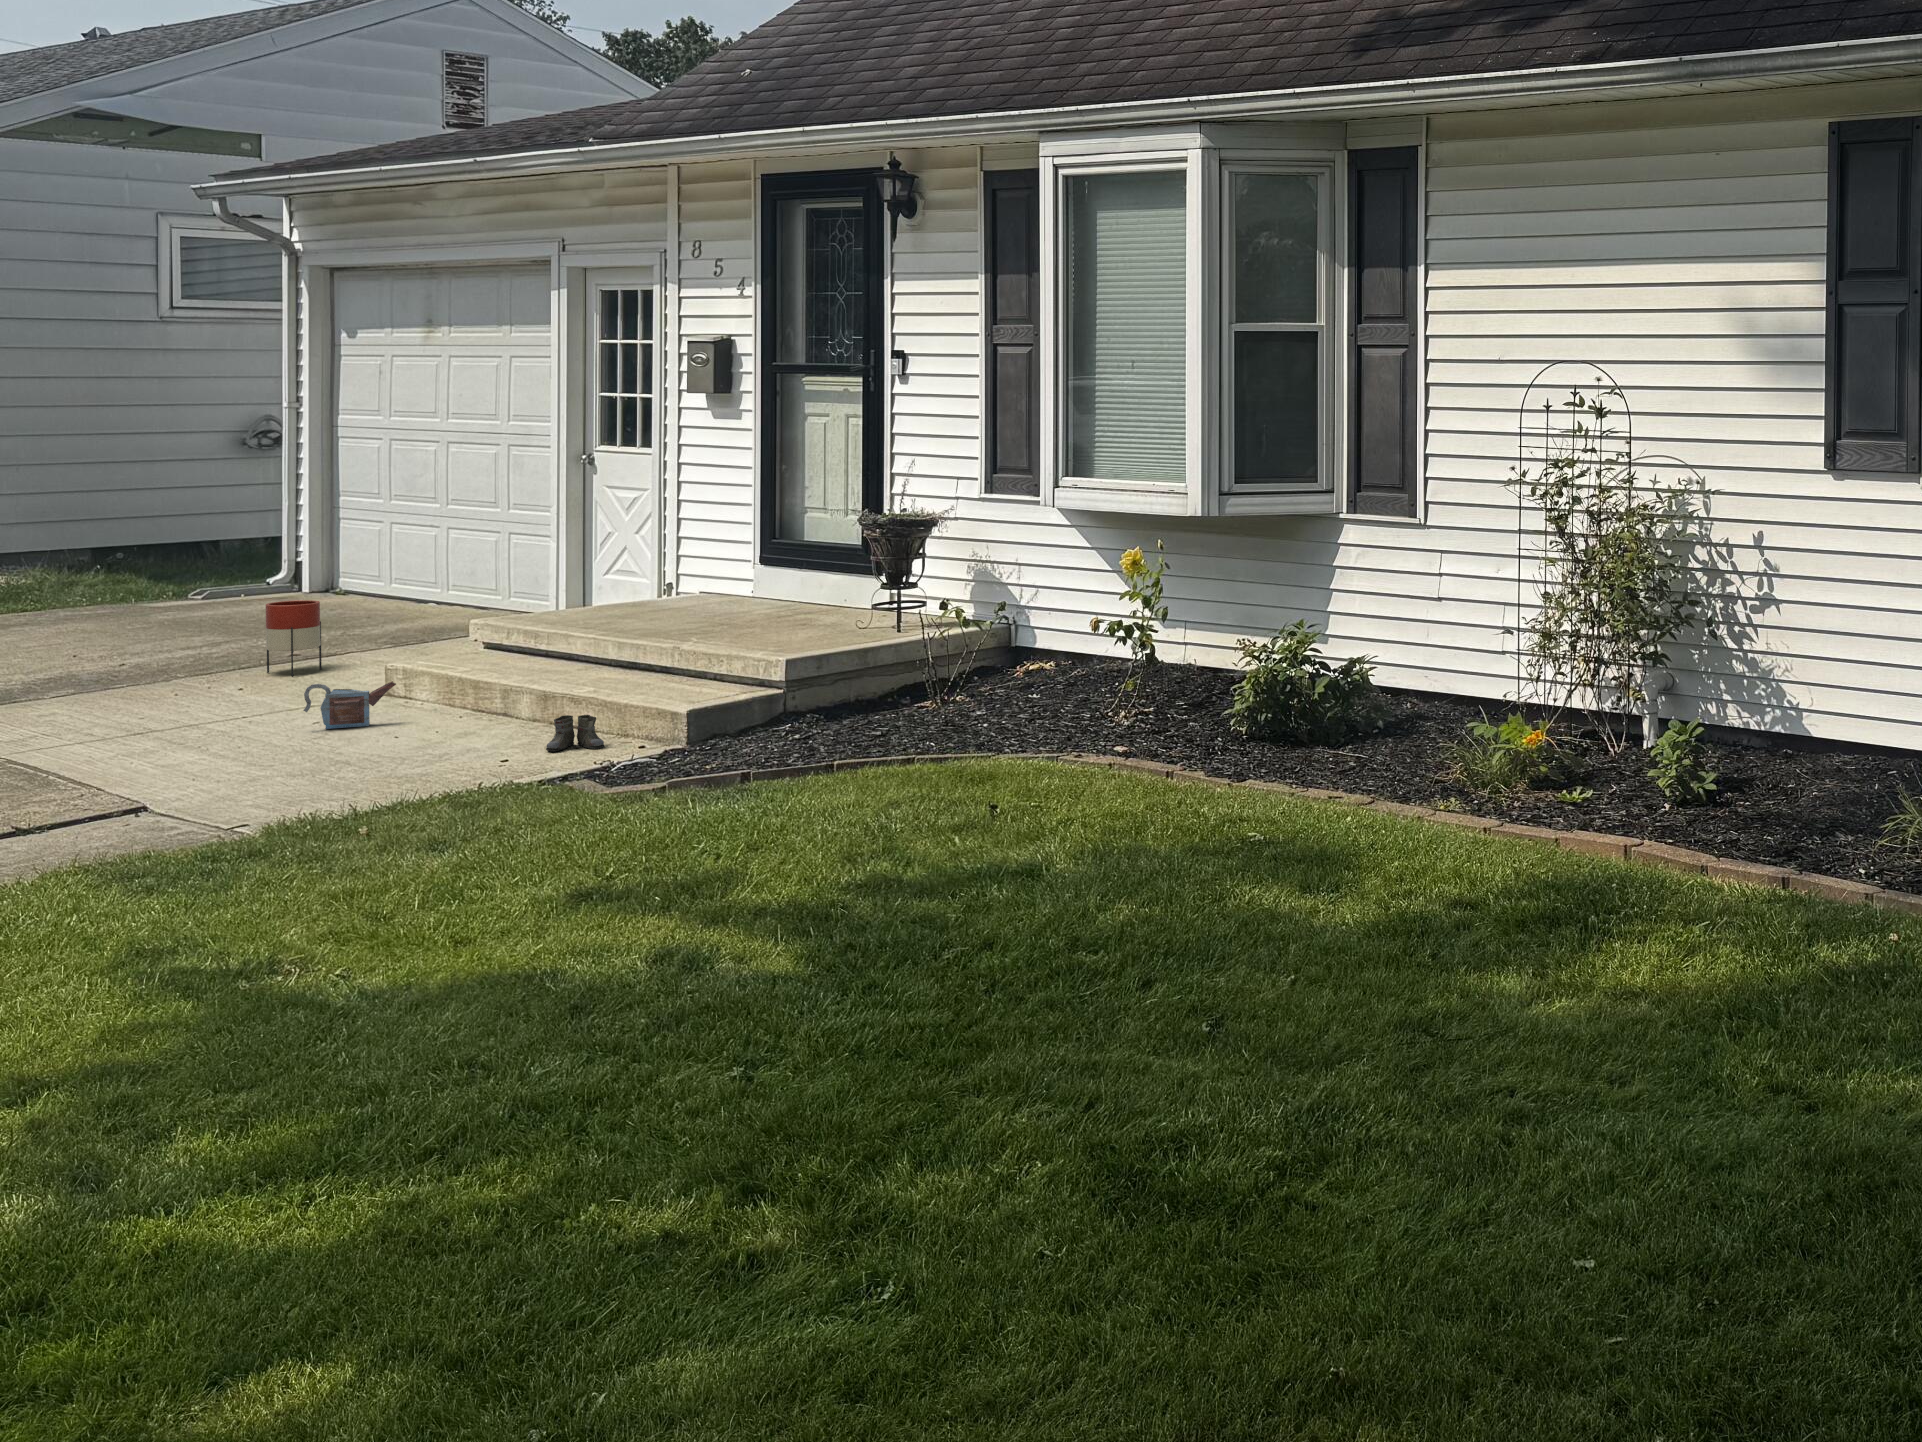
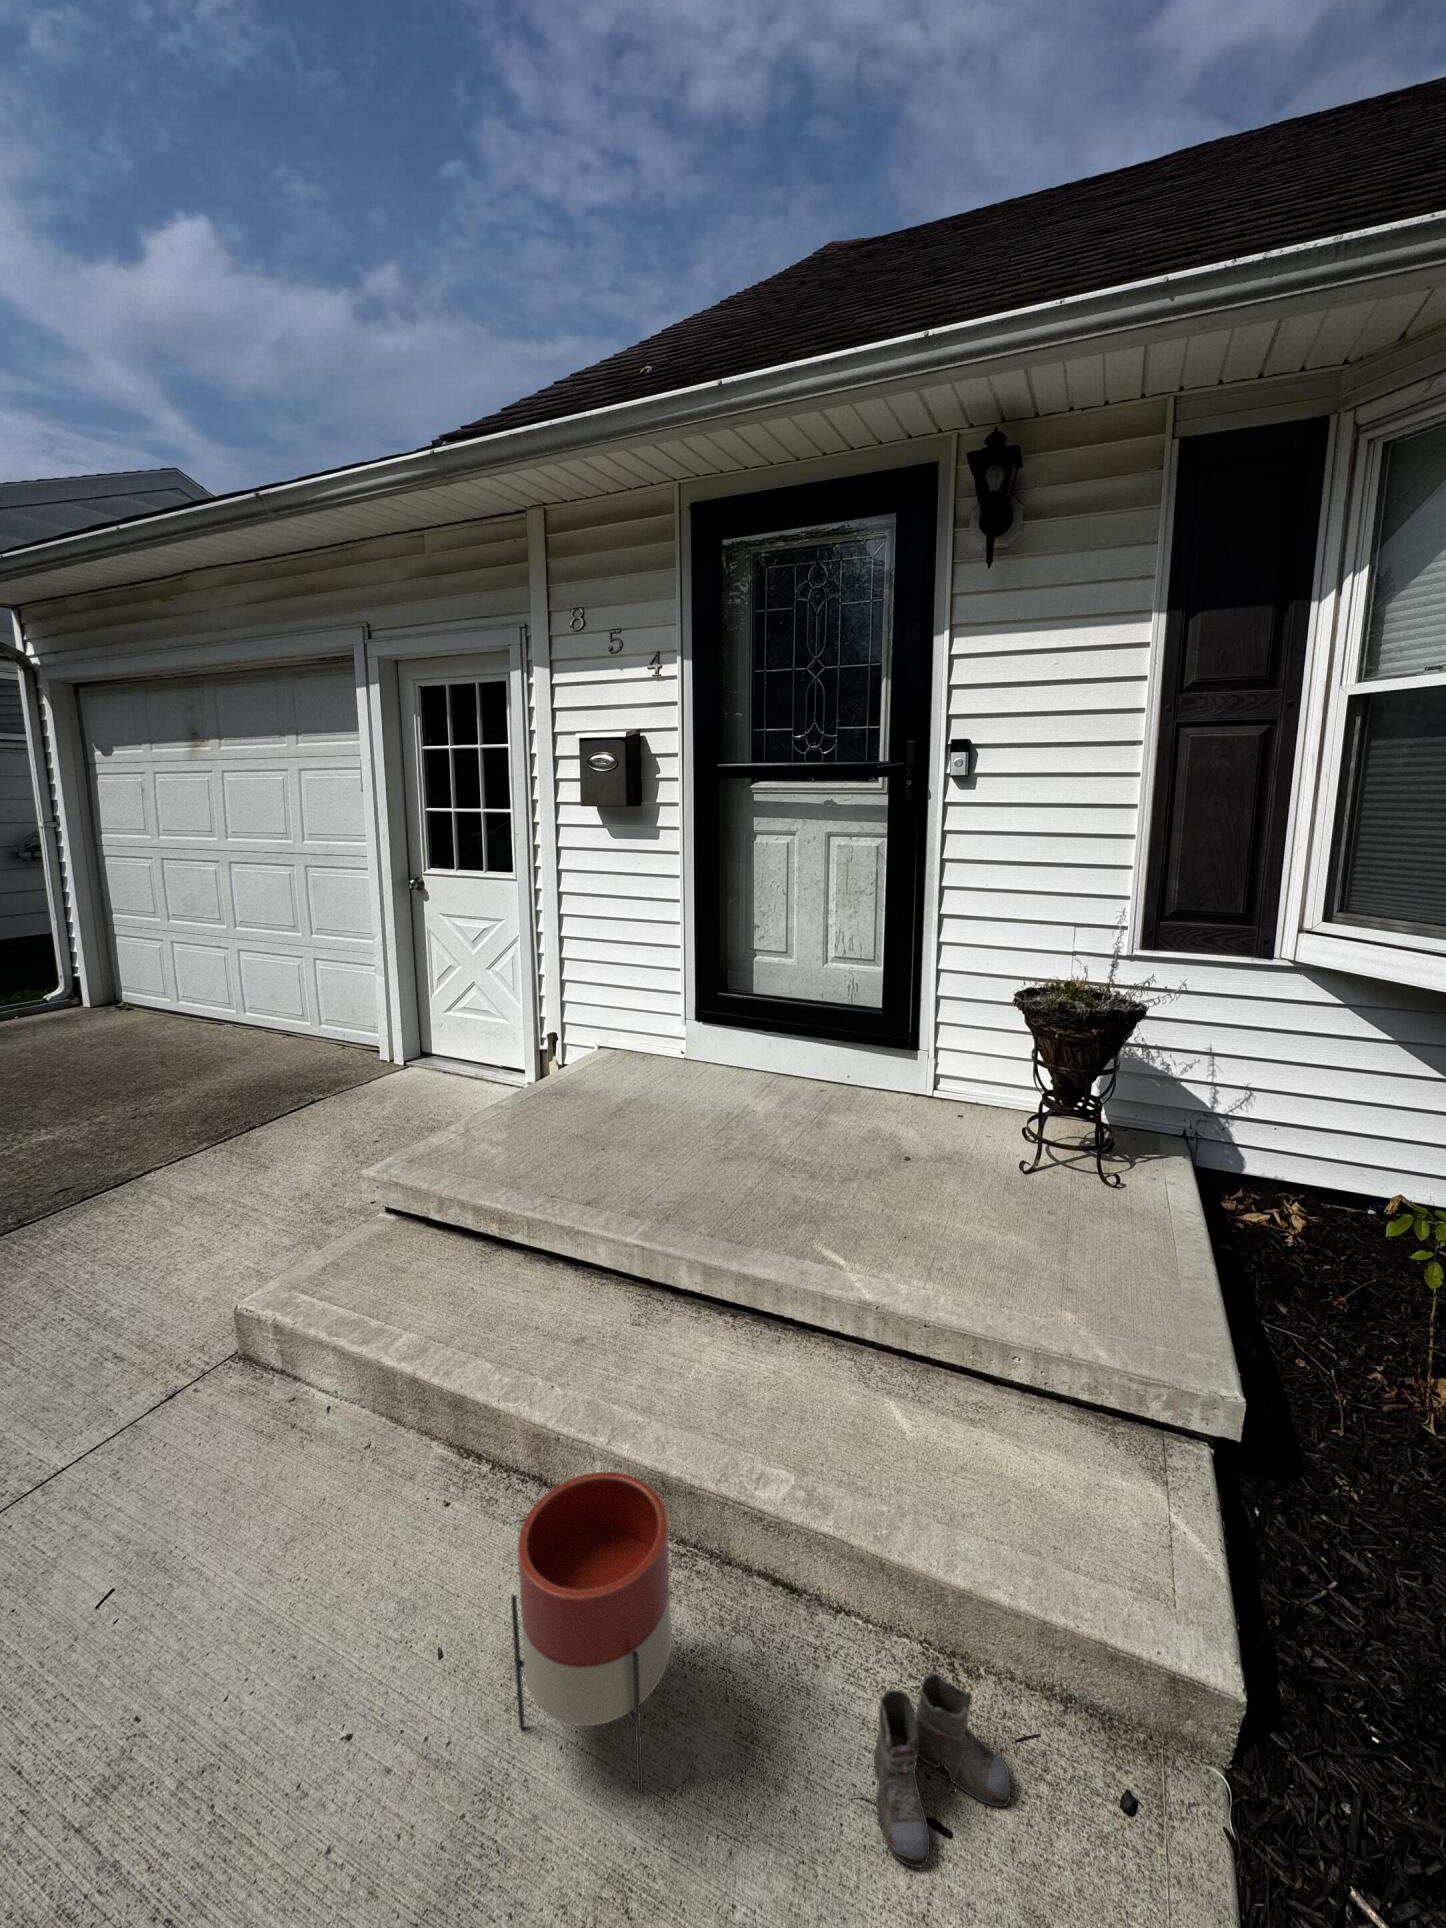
planter: present [266,600,322,677] -> present [511,1472,672,1792]
watering can: present [303,681,396,729] -> none [117,1473,333,1635]

